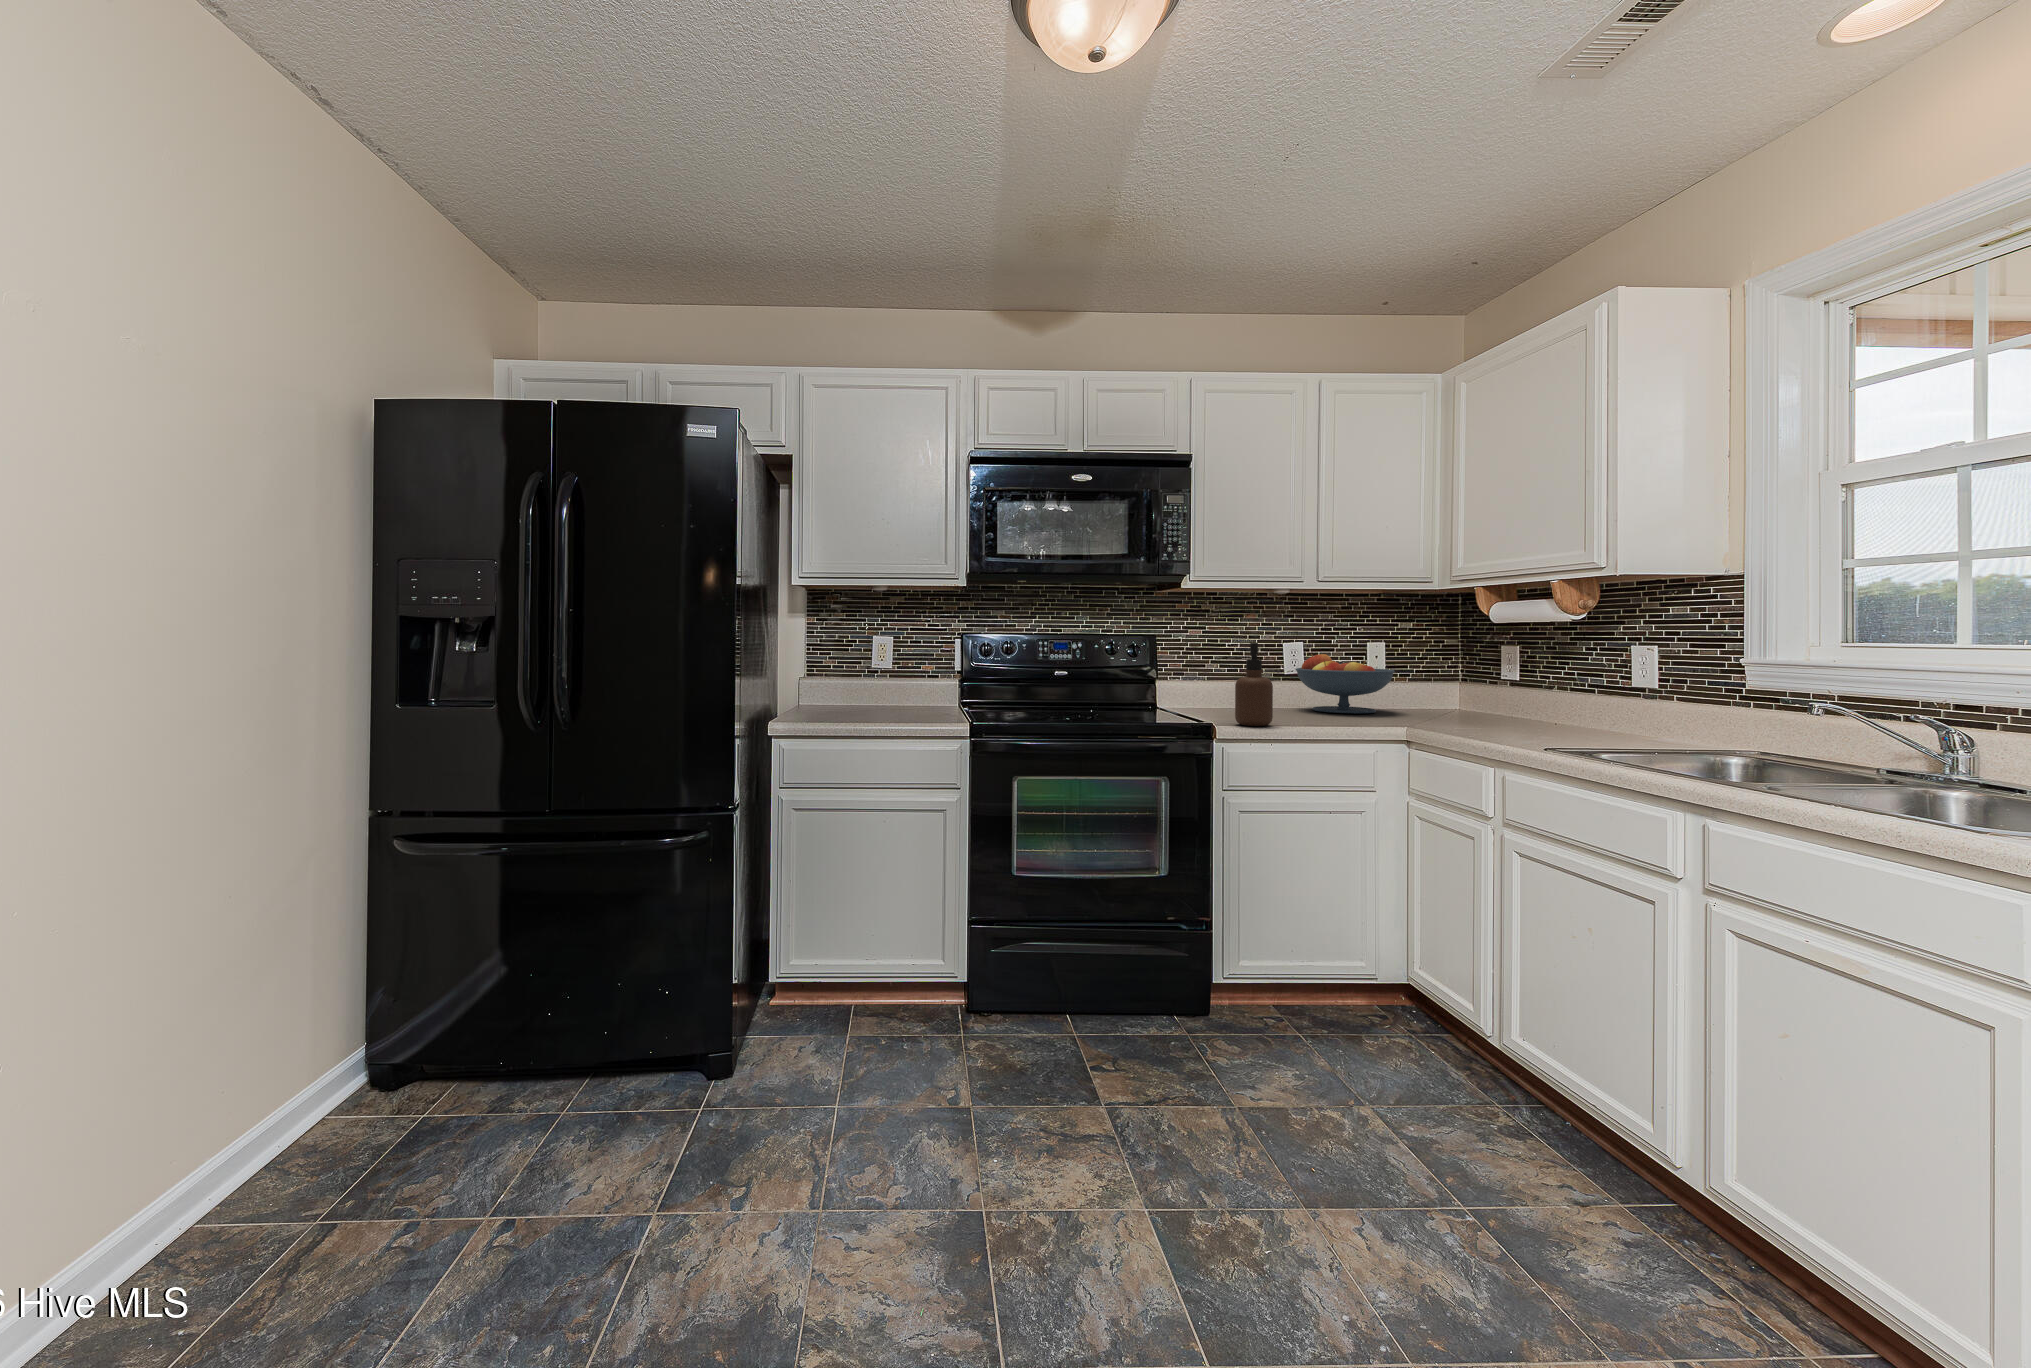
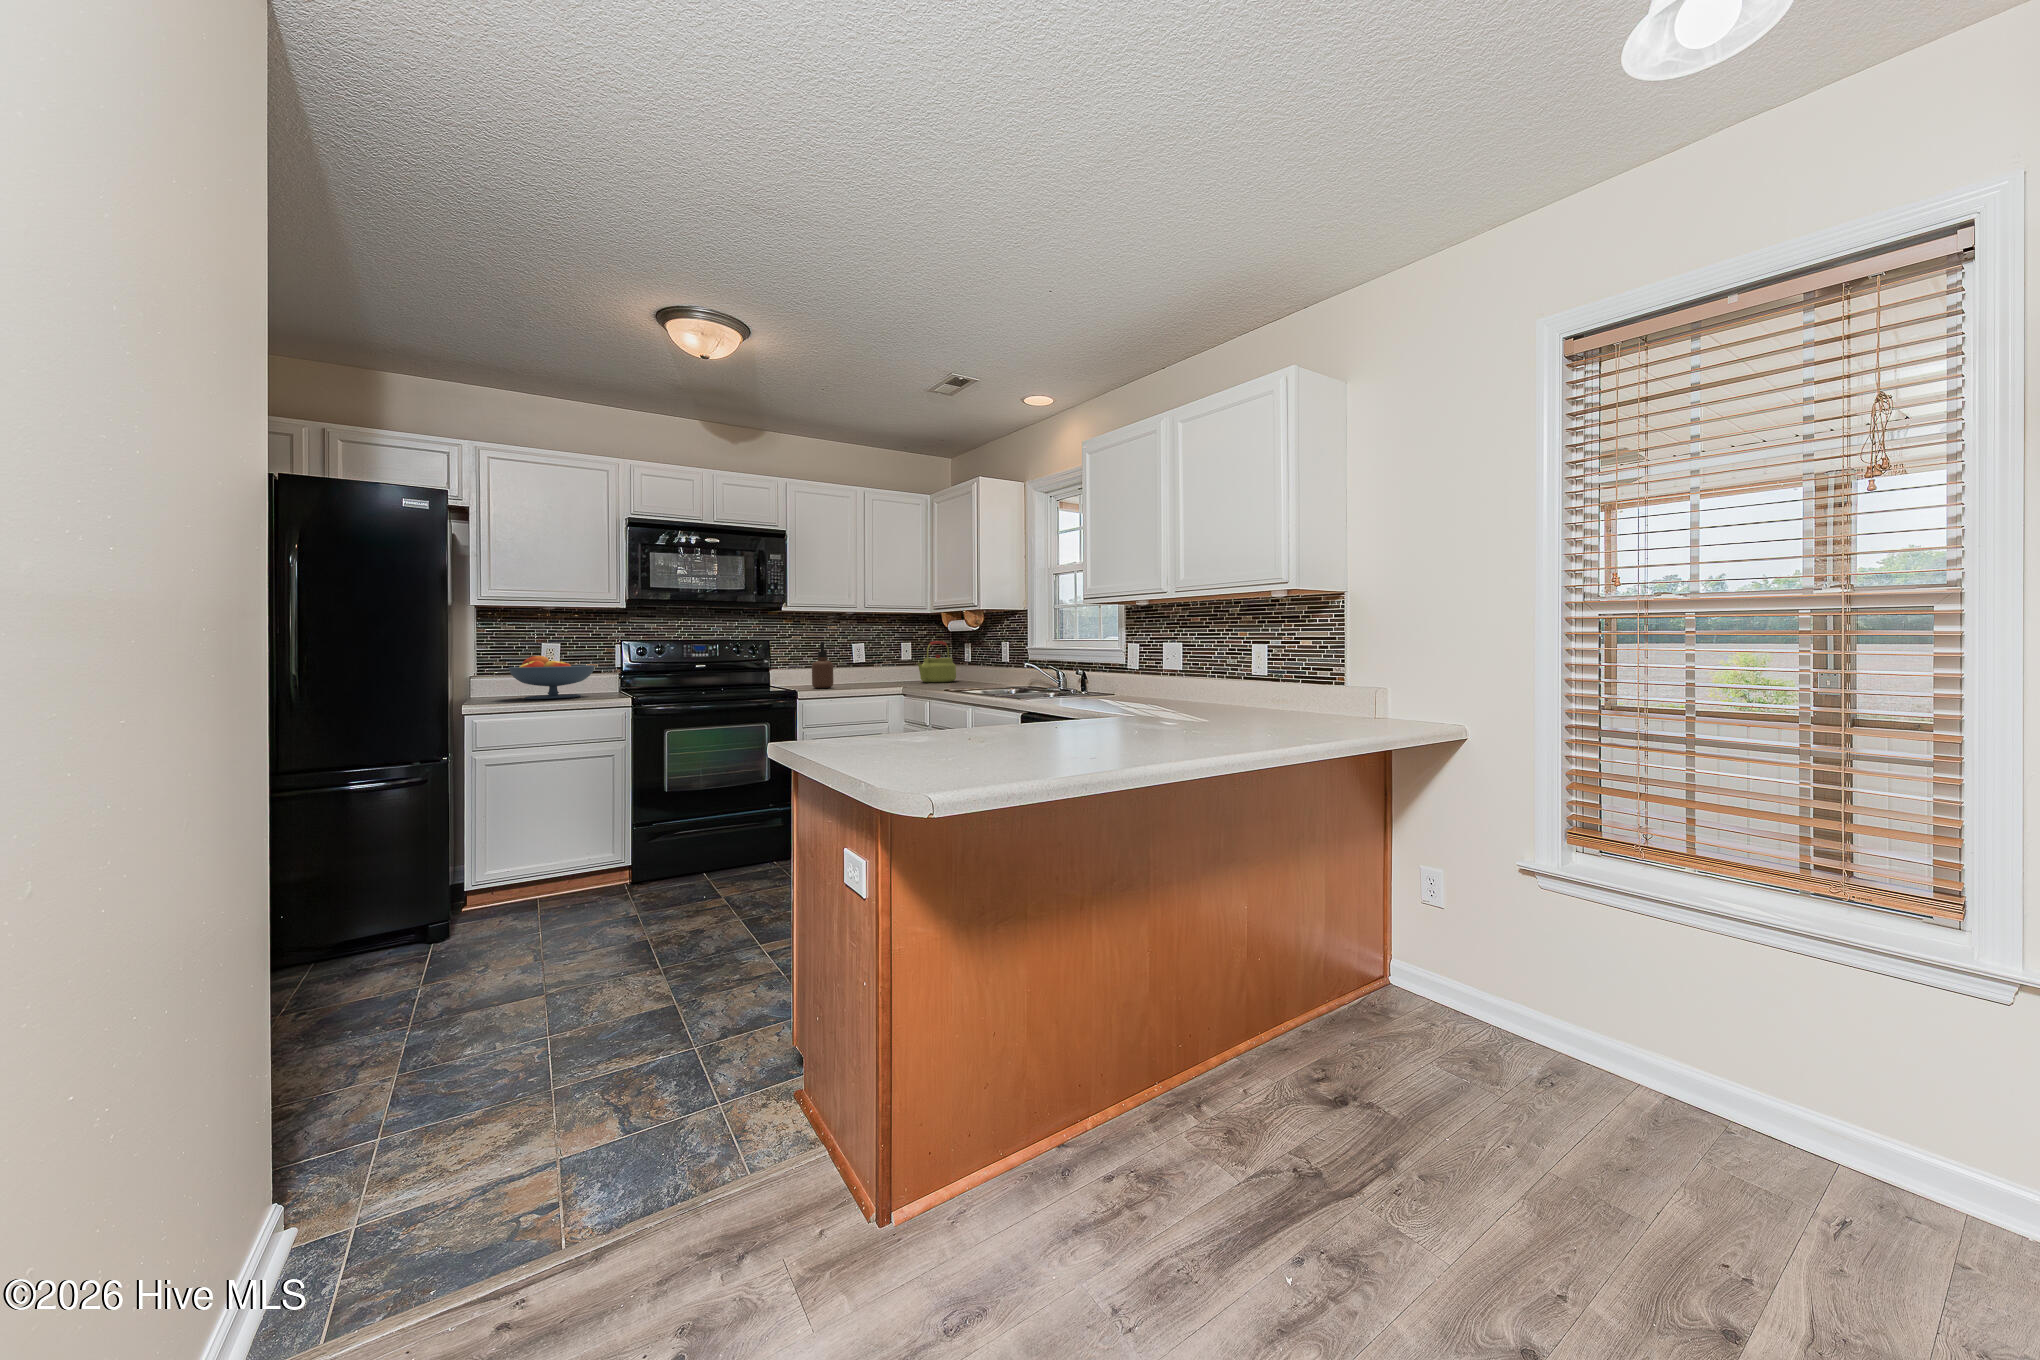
kettle: none [1431,644,1511,727] -> present [918,641,956,682]
fruit bowl: present [1296,654,1395,713] -> present [508,656,595,699]

